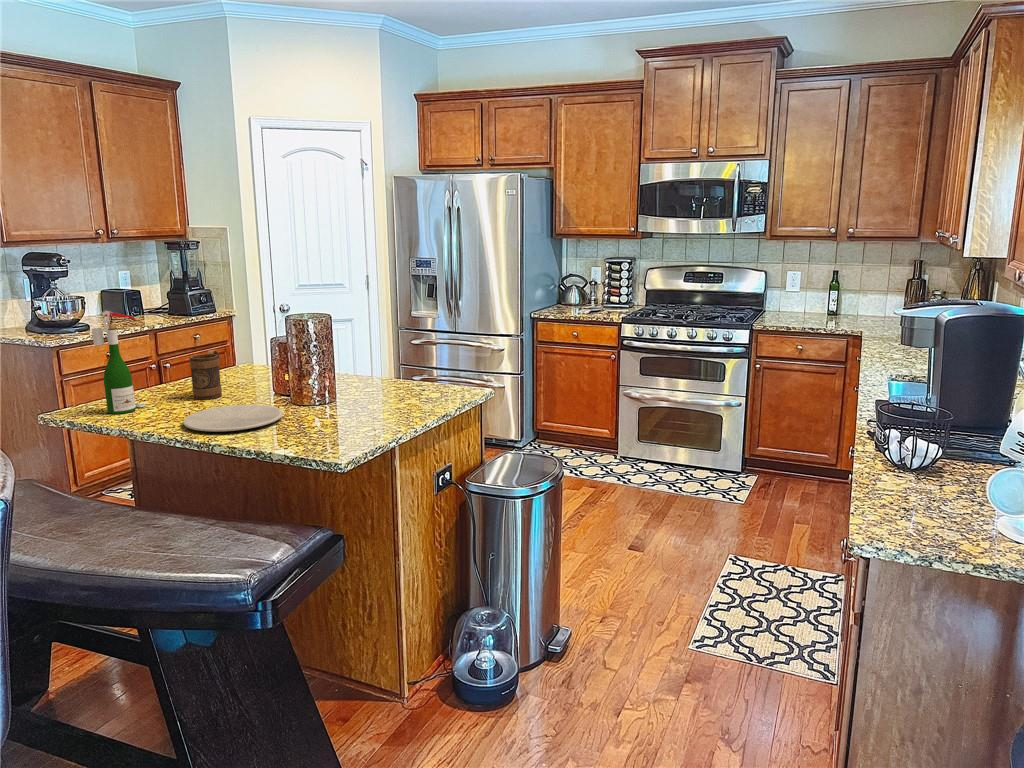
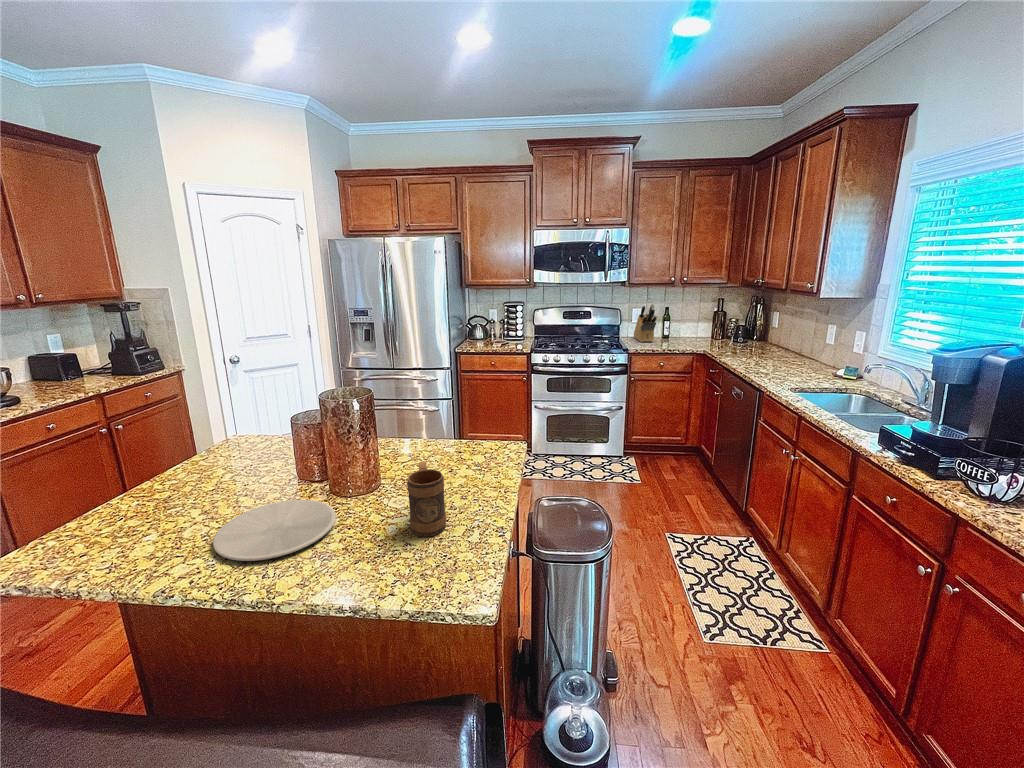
knife block: none [782,265,804,318] -> present [634,304,657,342]
wine bottle: present [92,311,145,414] -> none [57,416,142,543]
mug: present [190,350,222,400] -> present [407,462,446,537]

